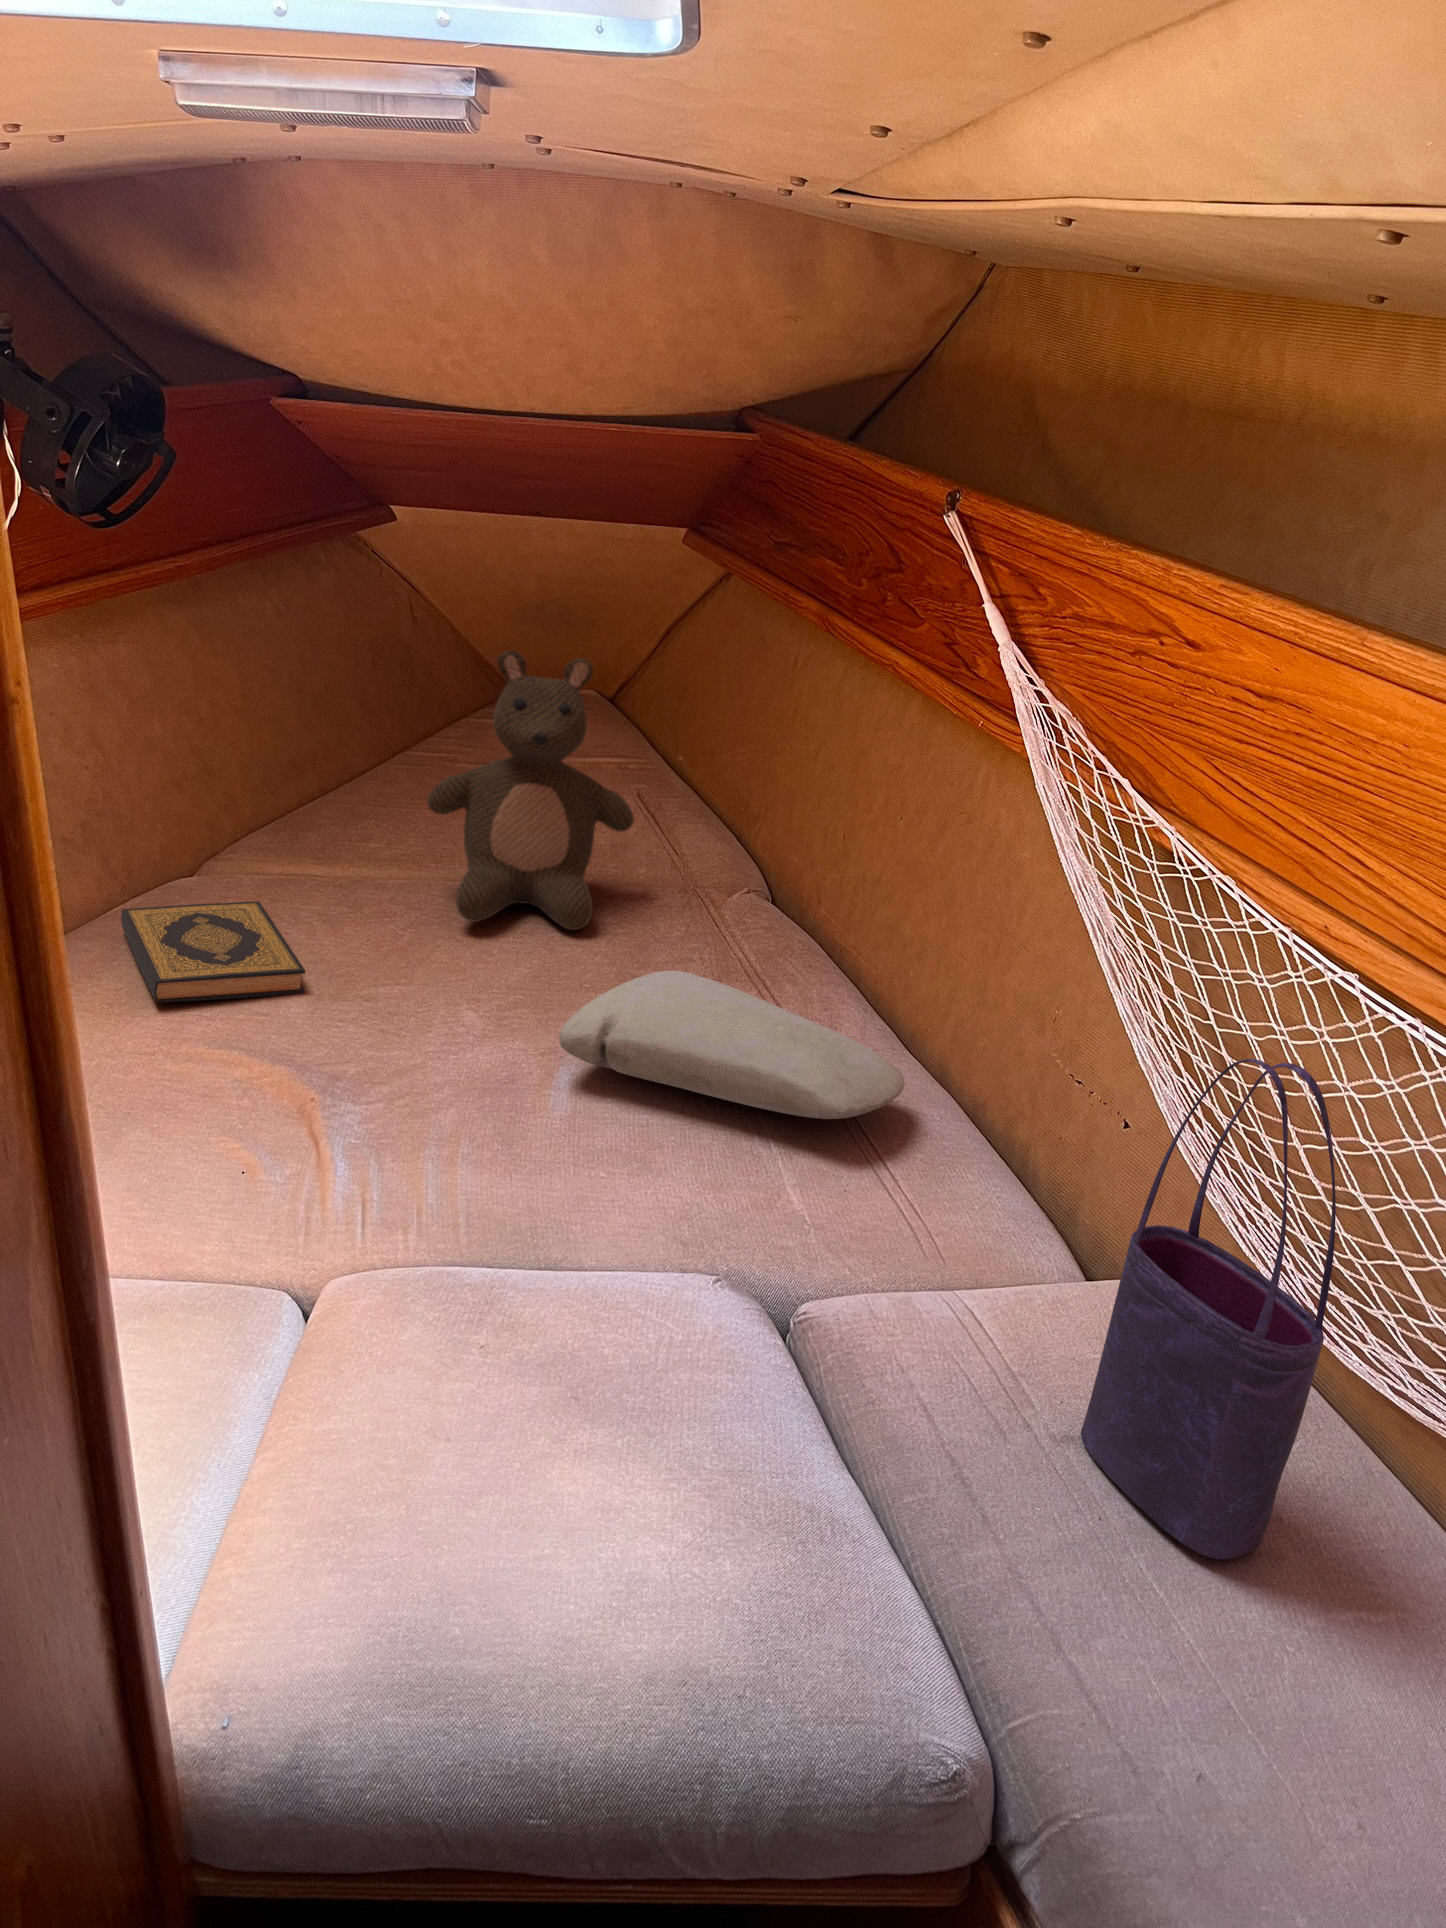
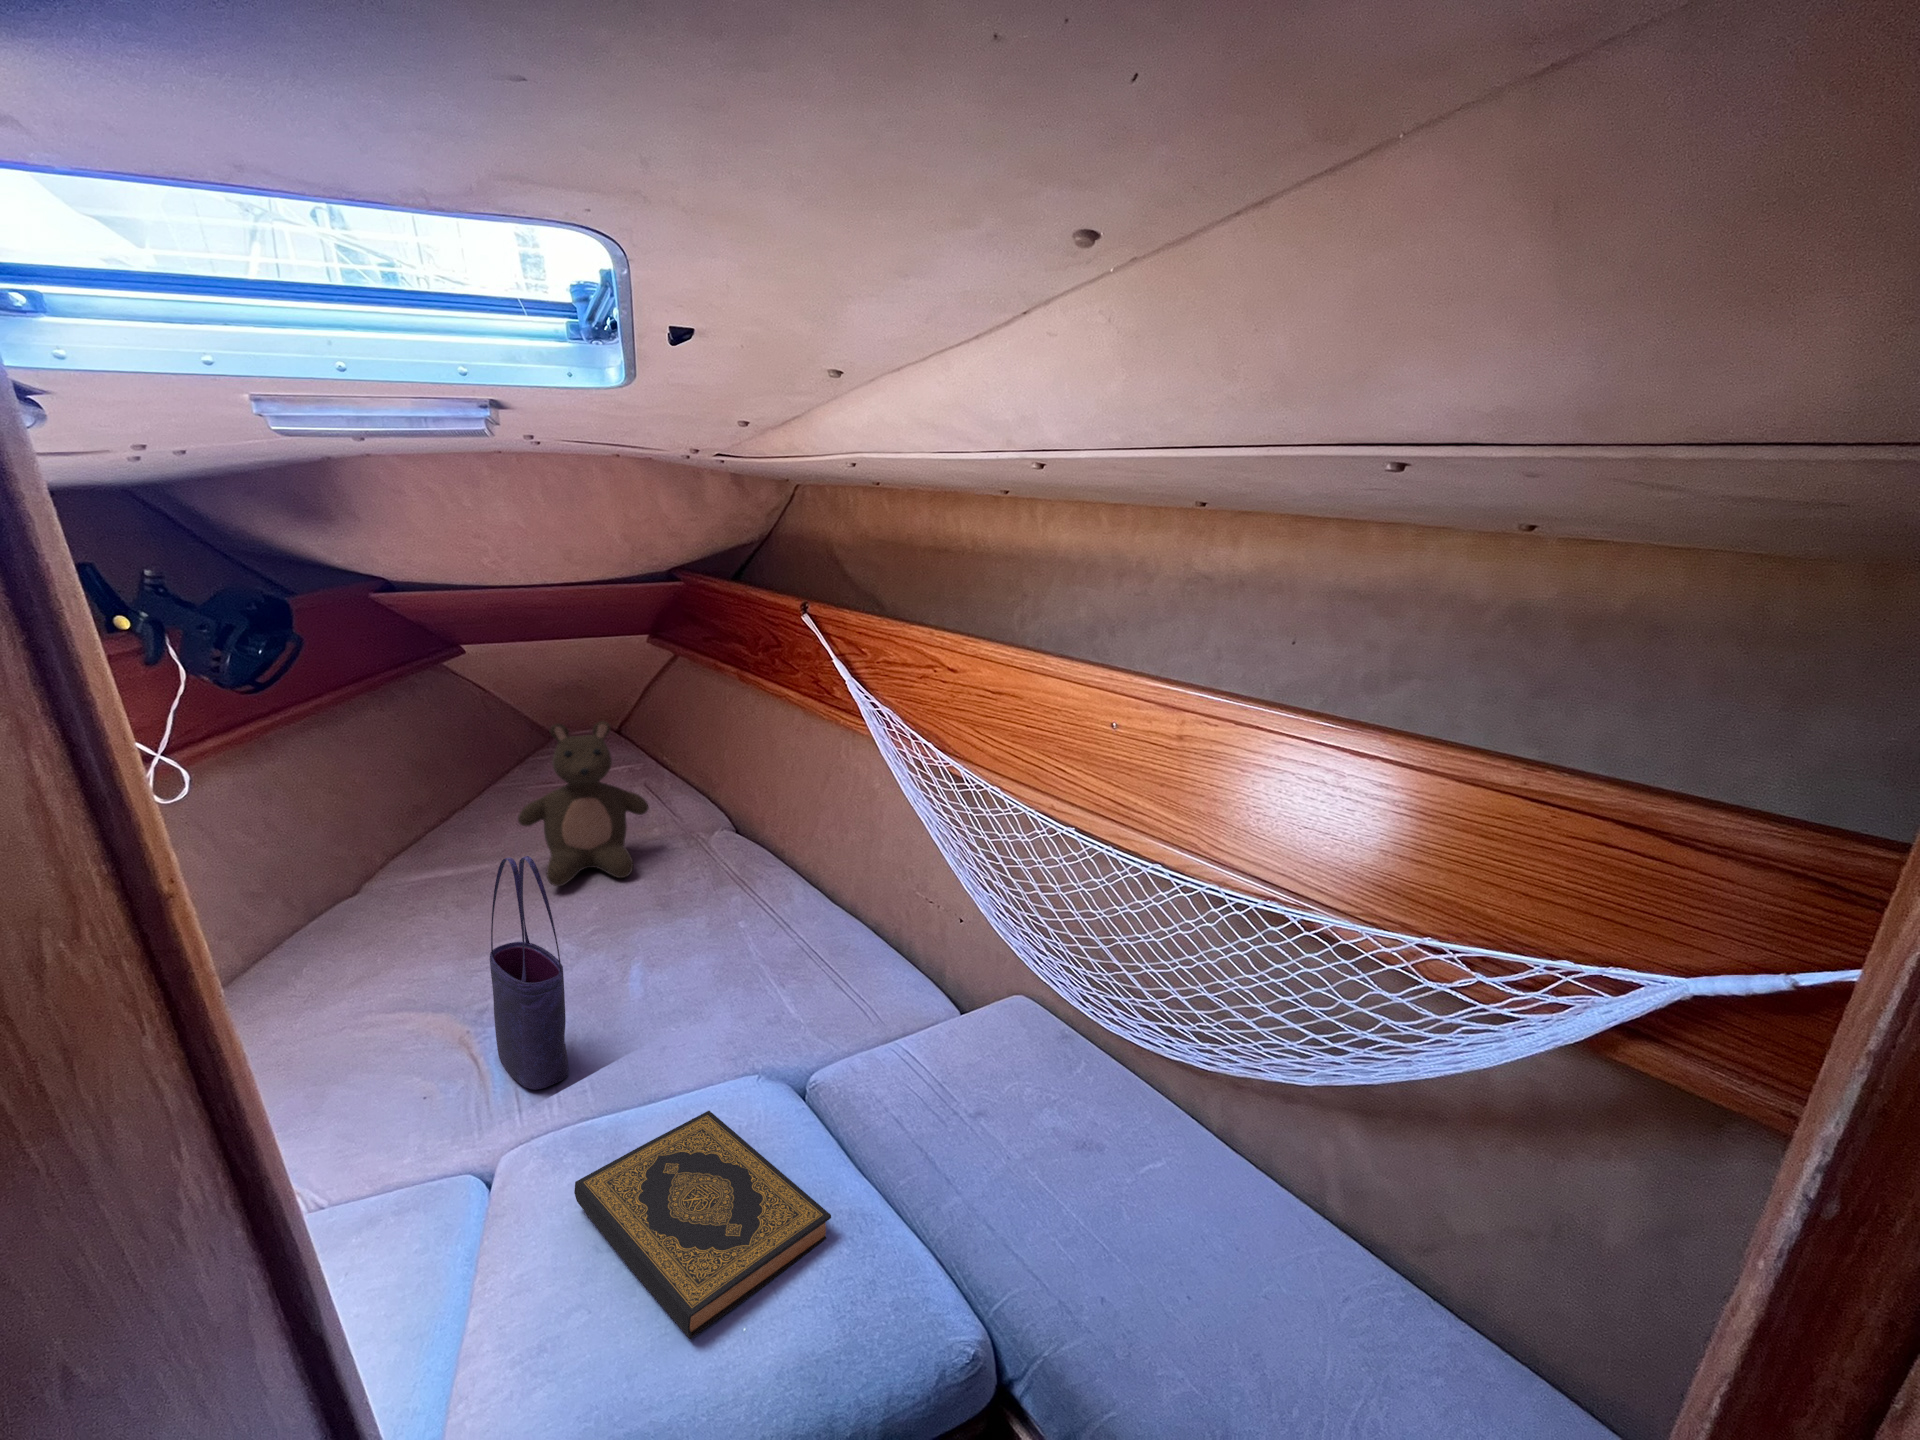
hardback book: present [121,901,305,1002] -> present [574,1111,831,1339]
pillow: present [559,971,905,1119] -> none [629,891,837,961]
tote bag: present [1081,1059,1336,1559] -> present [490,856,568,1089]

